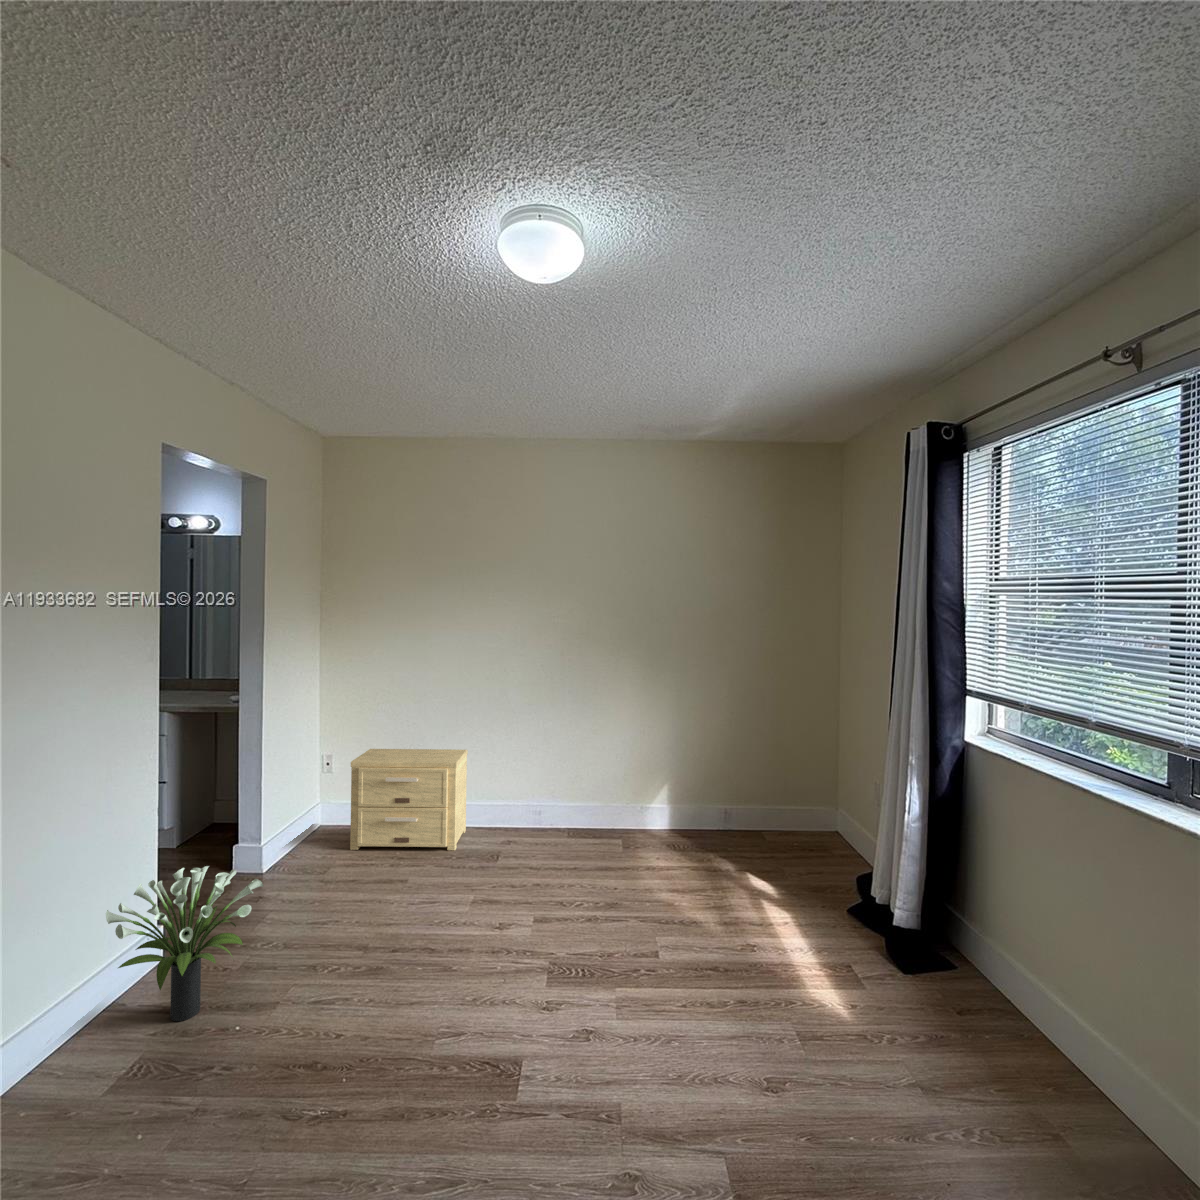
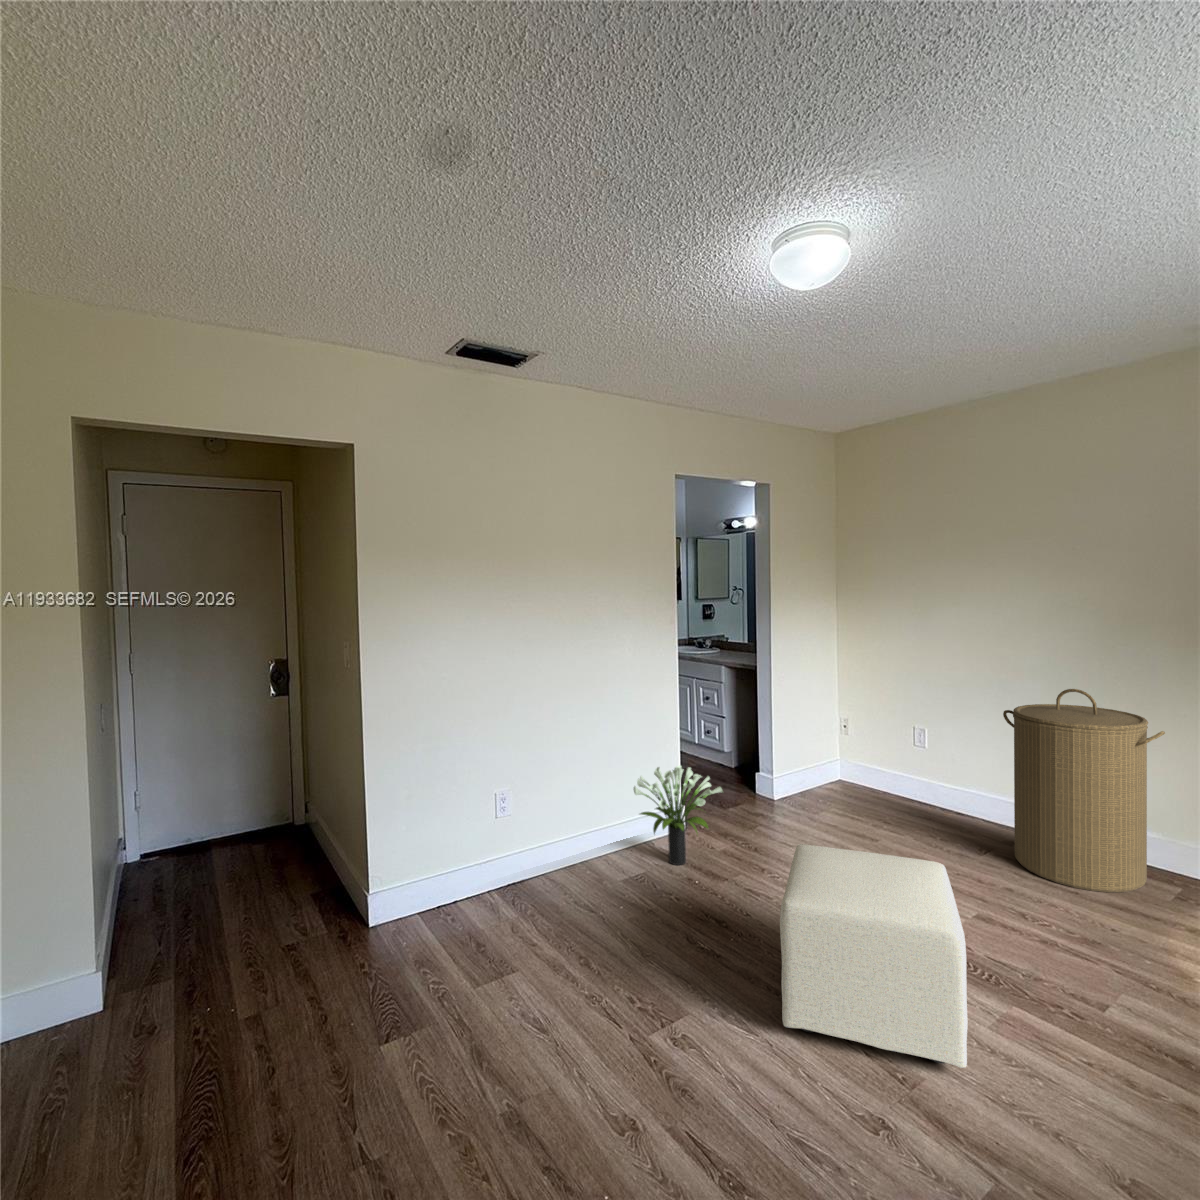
laundry hamper: none [509,699,618,865] -> present [1003,689,1165,892]
side table: present [350,749,468,850] -> none [846,717,971,832]
ottoman: none [426,882,643,1148] -> present [780,844,968,1068]

